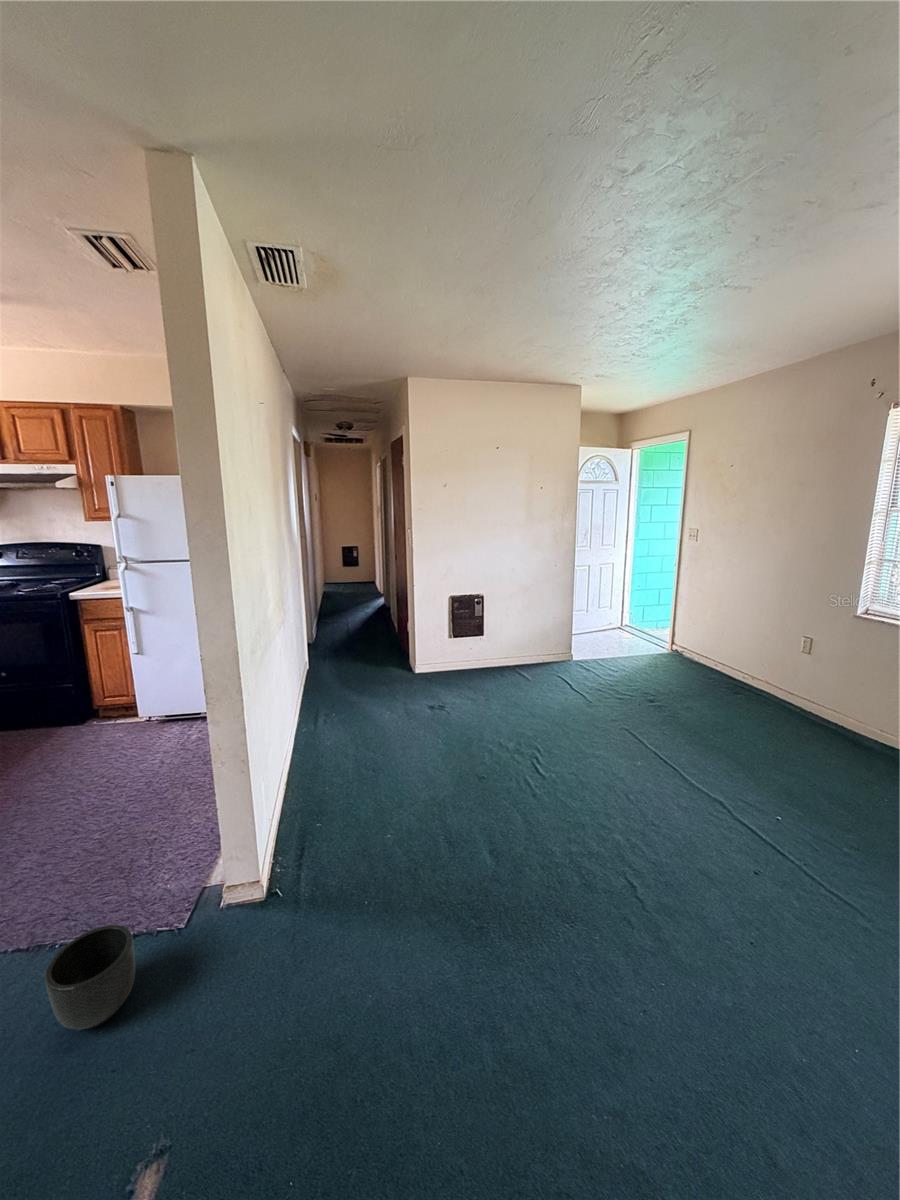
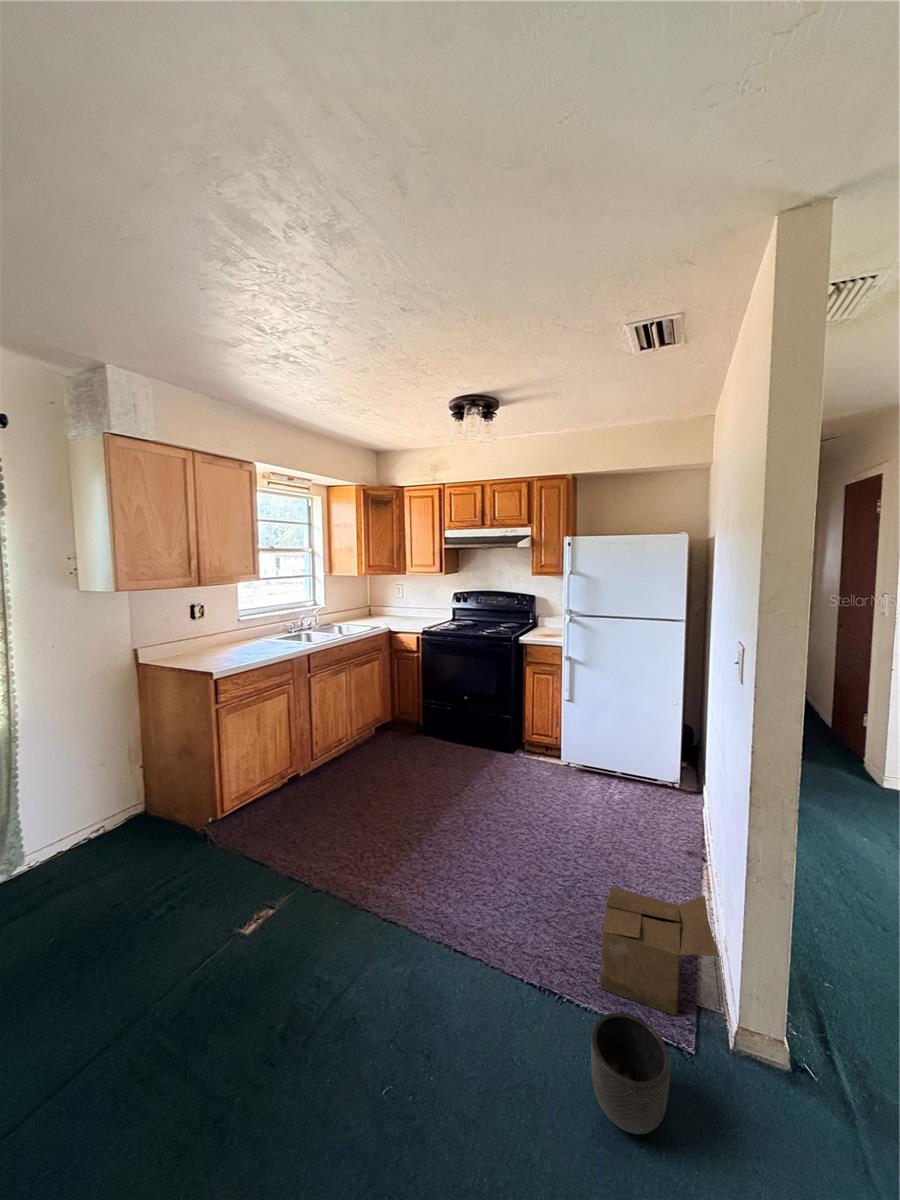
cardboard box: none [100,795,216,917] -> present [600,887,719,1016]

